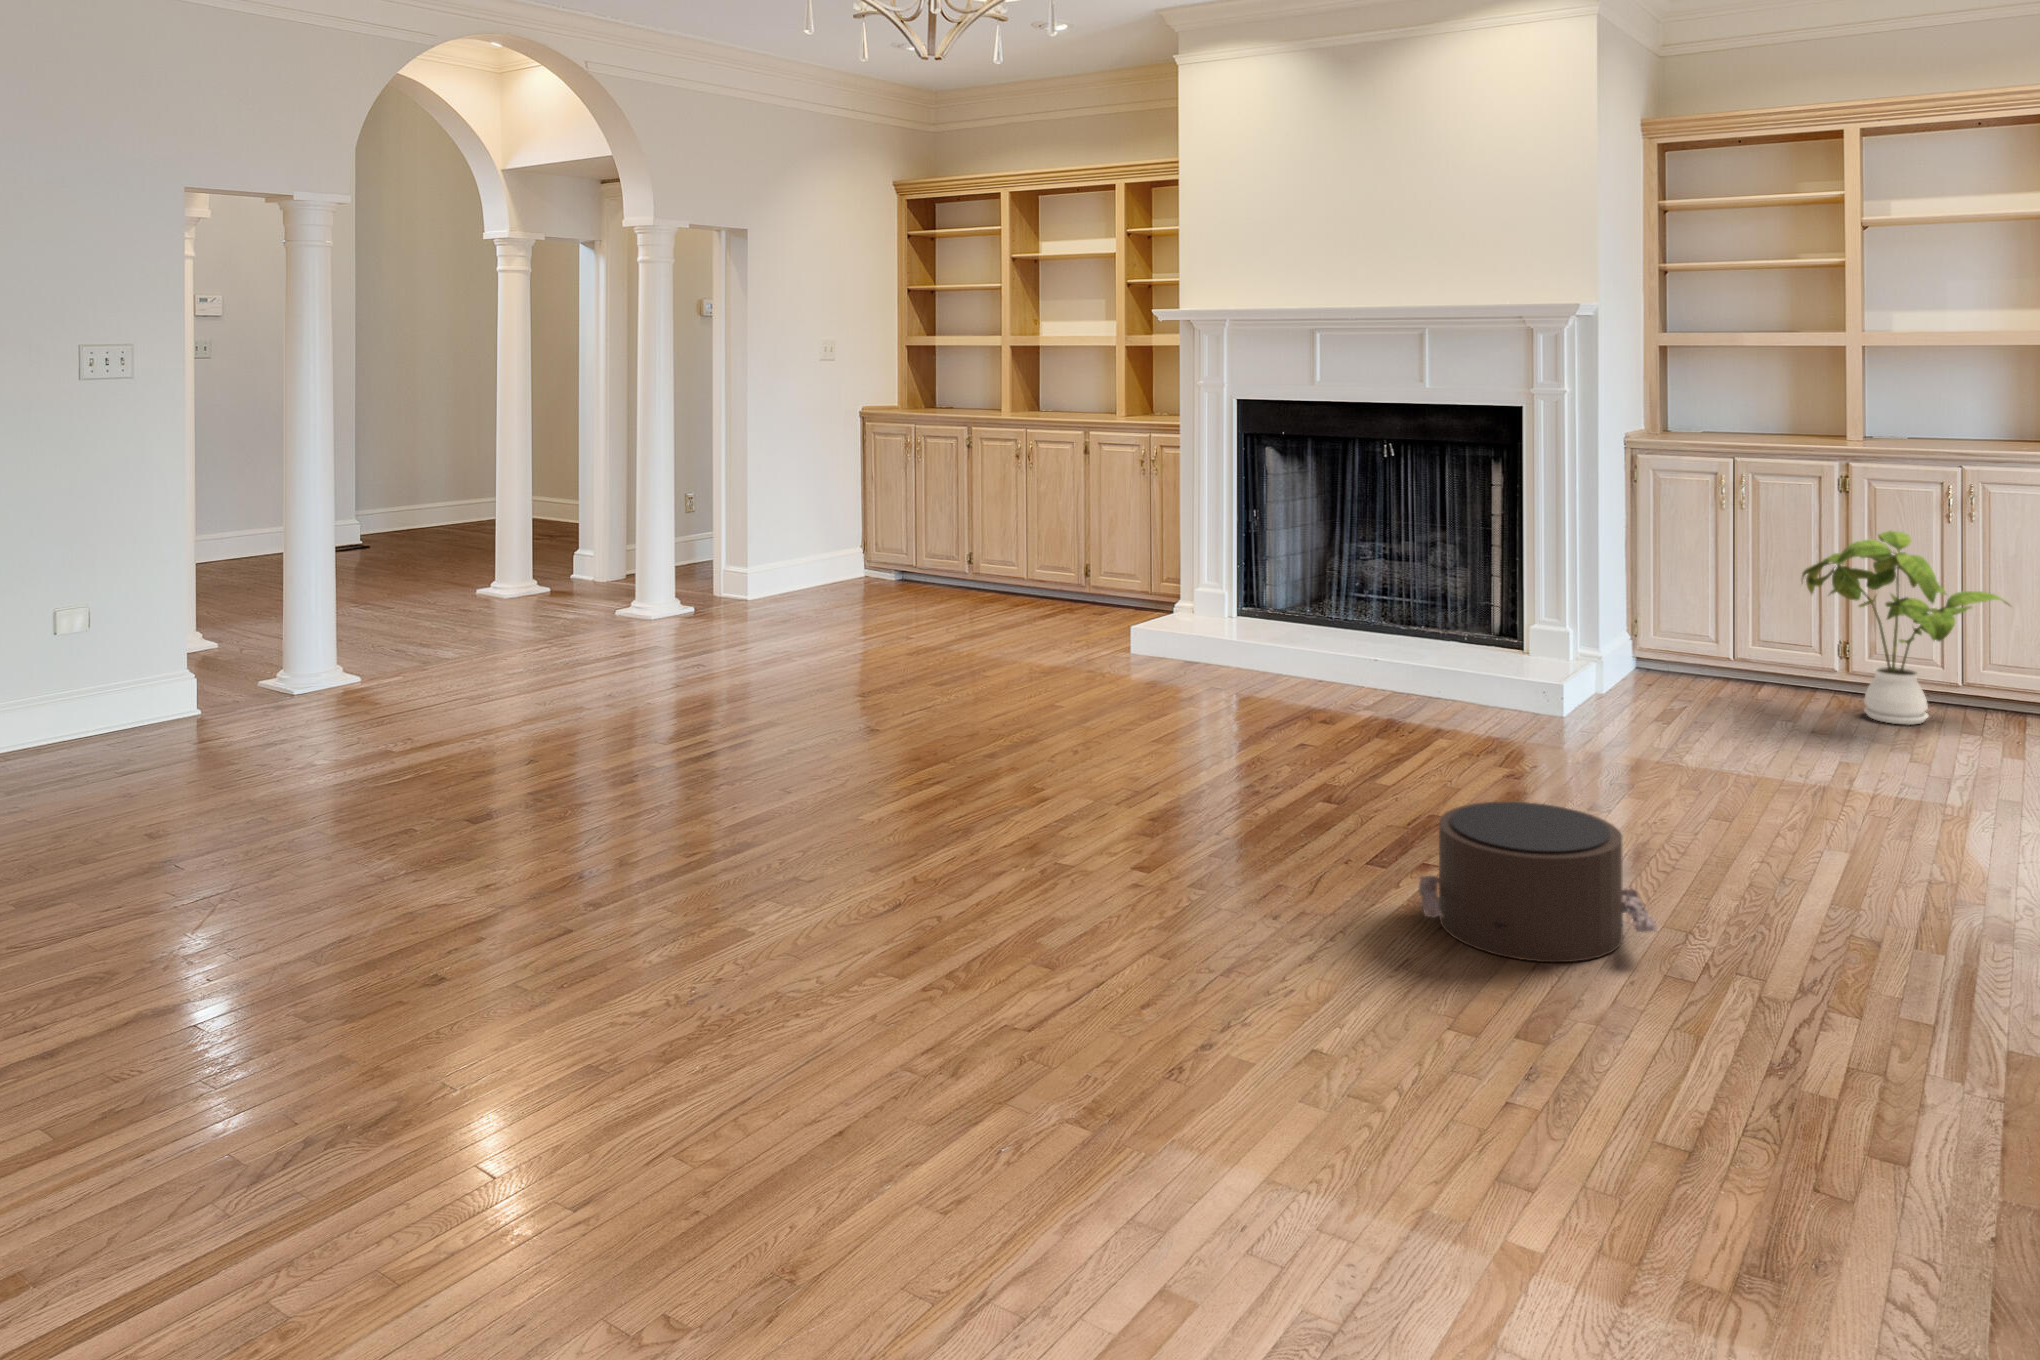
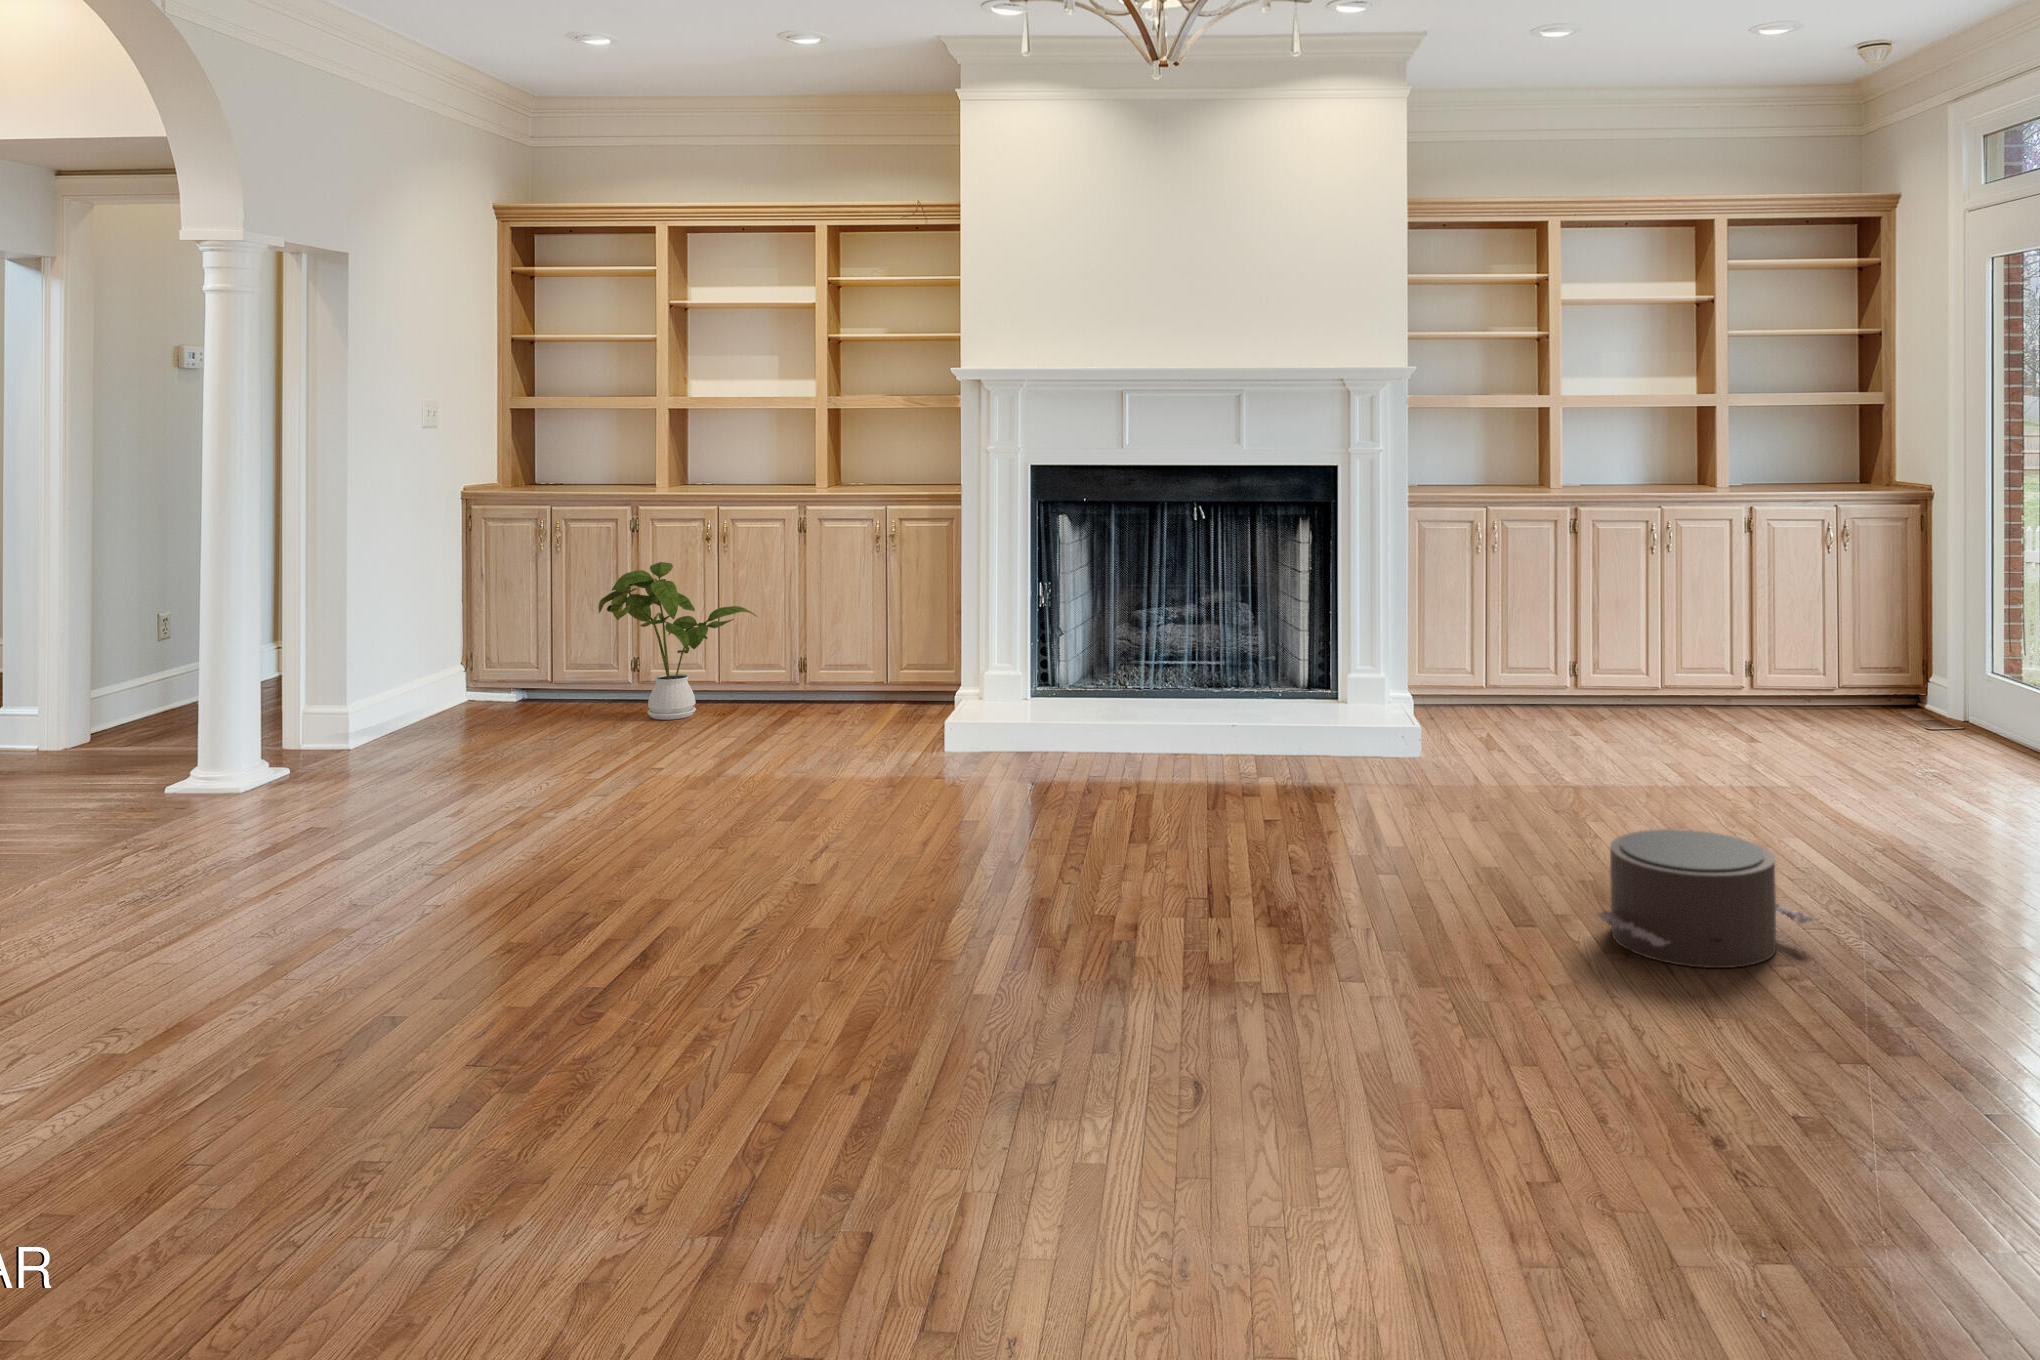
house plant: present [1802,531,2008,725] -> present [599,562,757,720]

